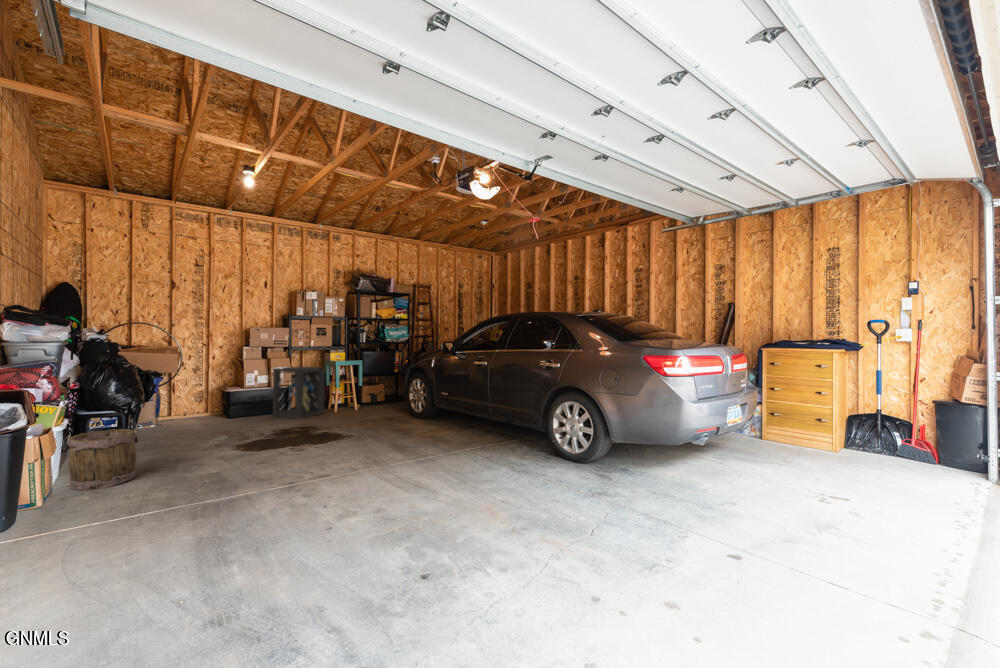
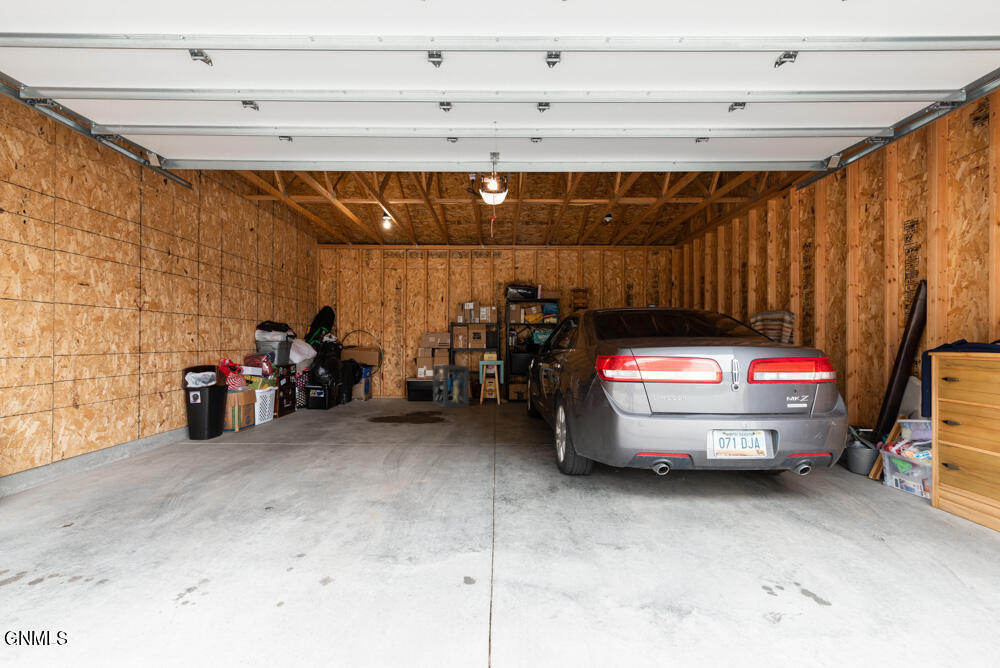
bucket: present [62,428,138,491] -> none [259,394,296,429]

